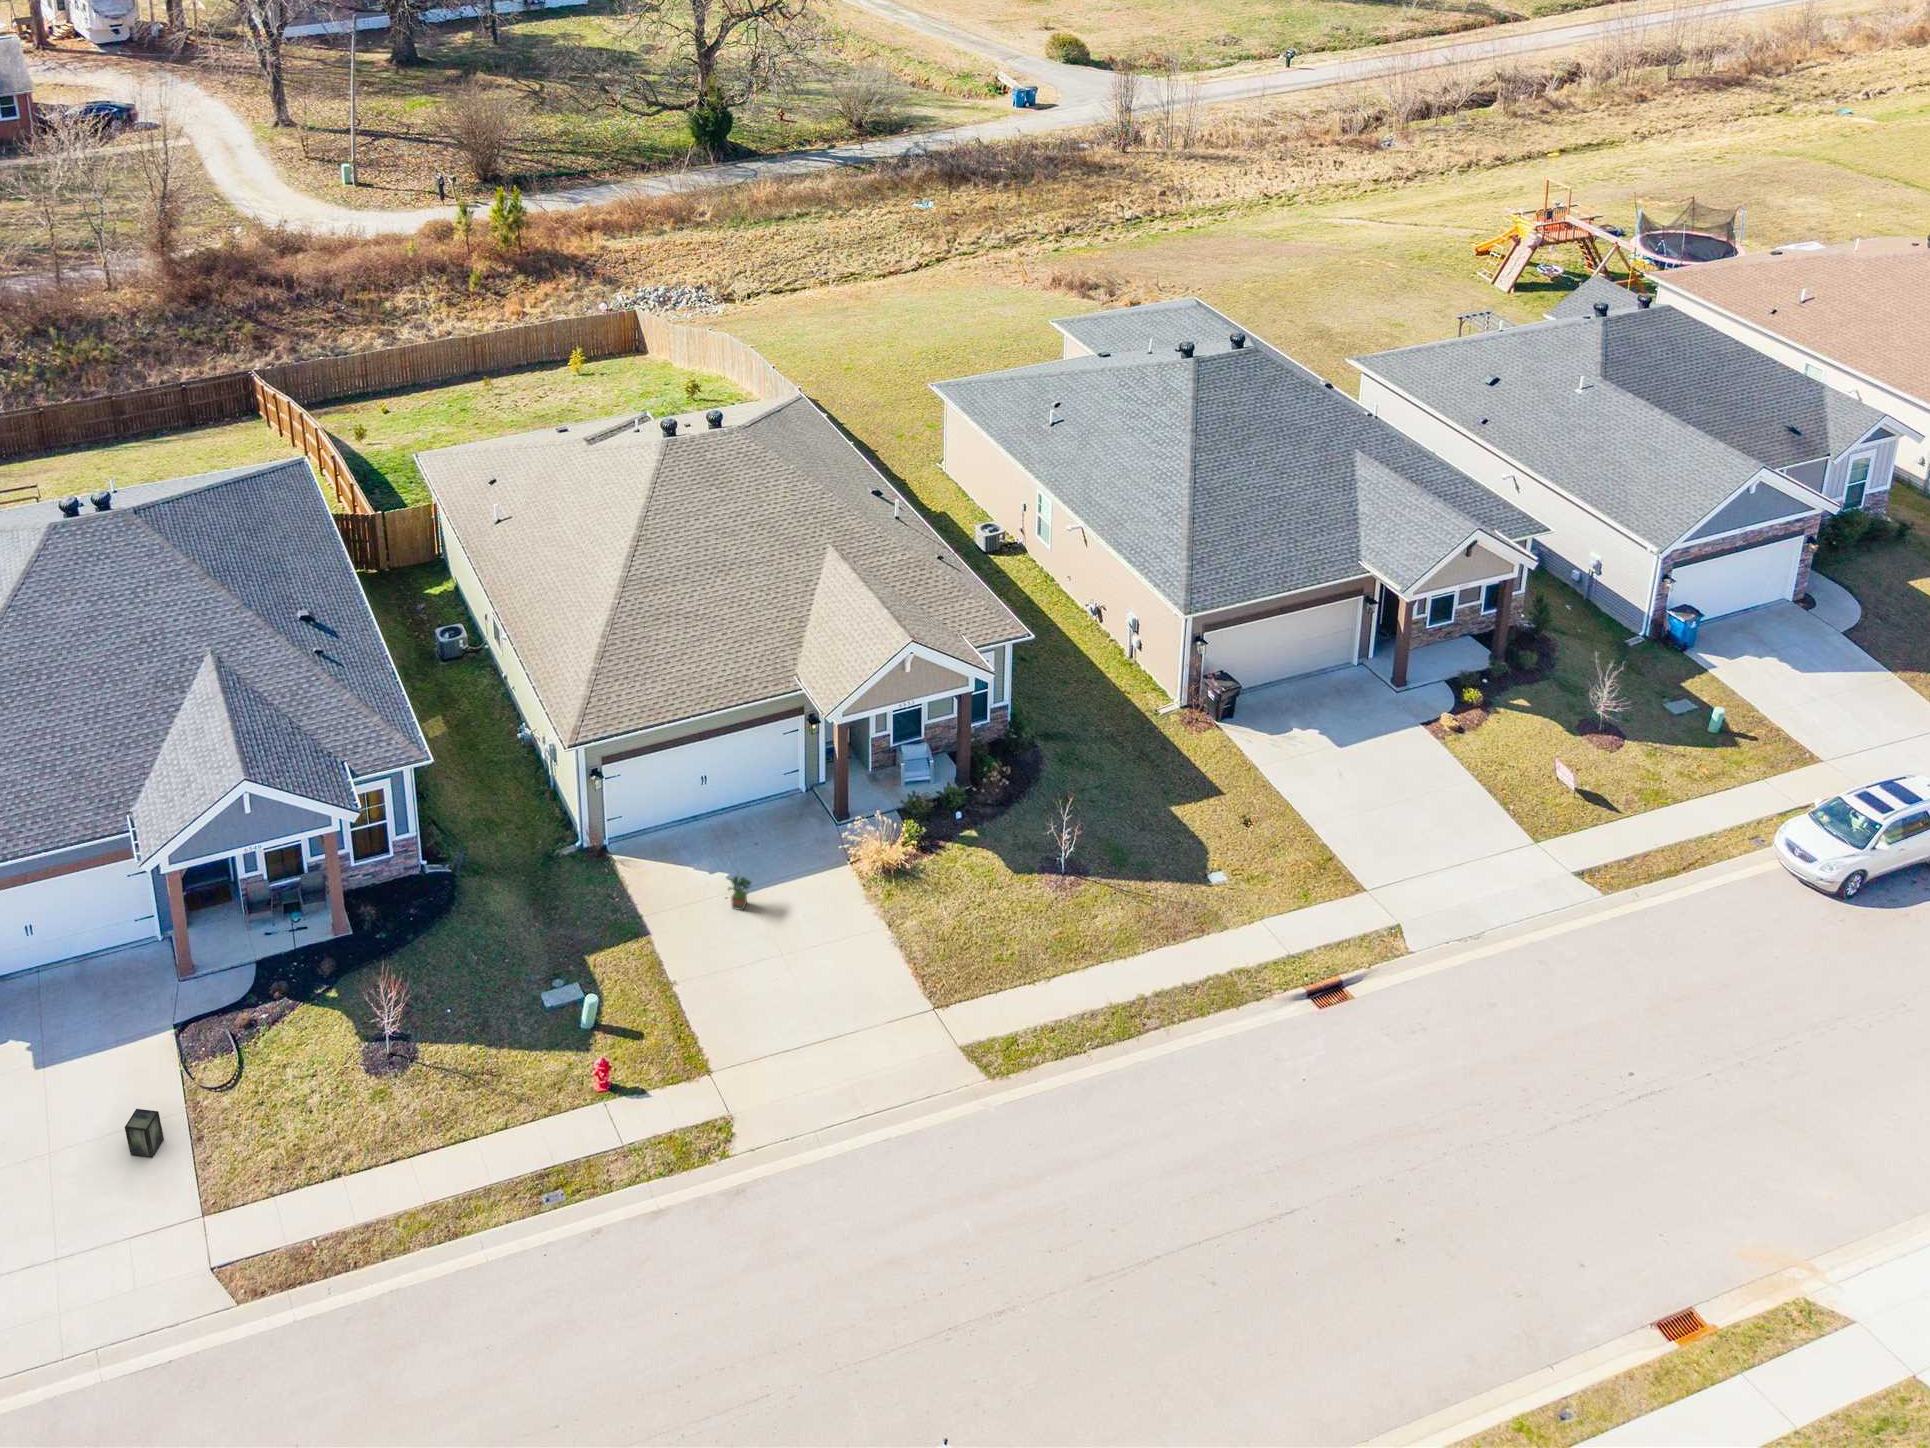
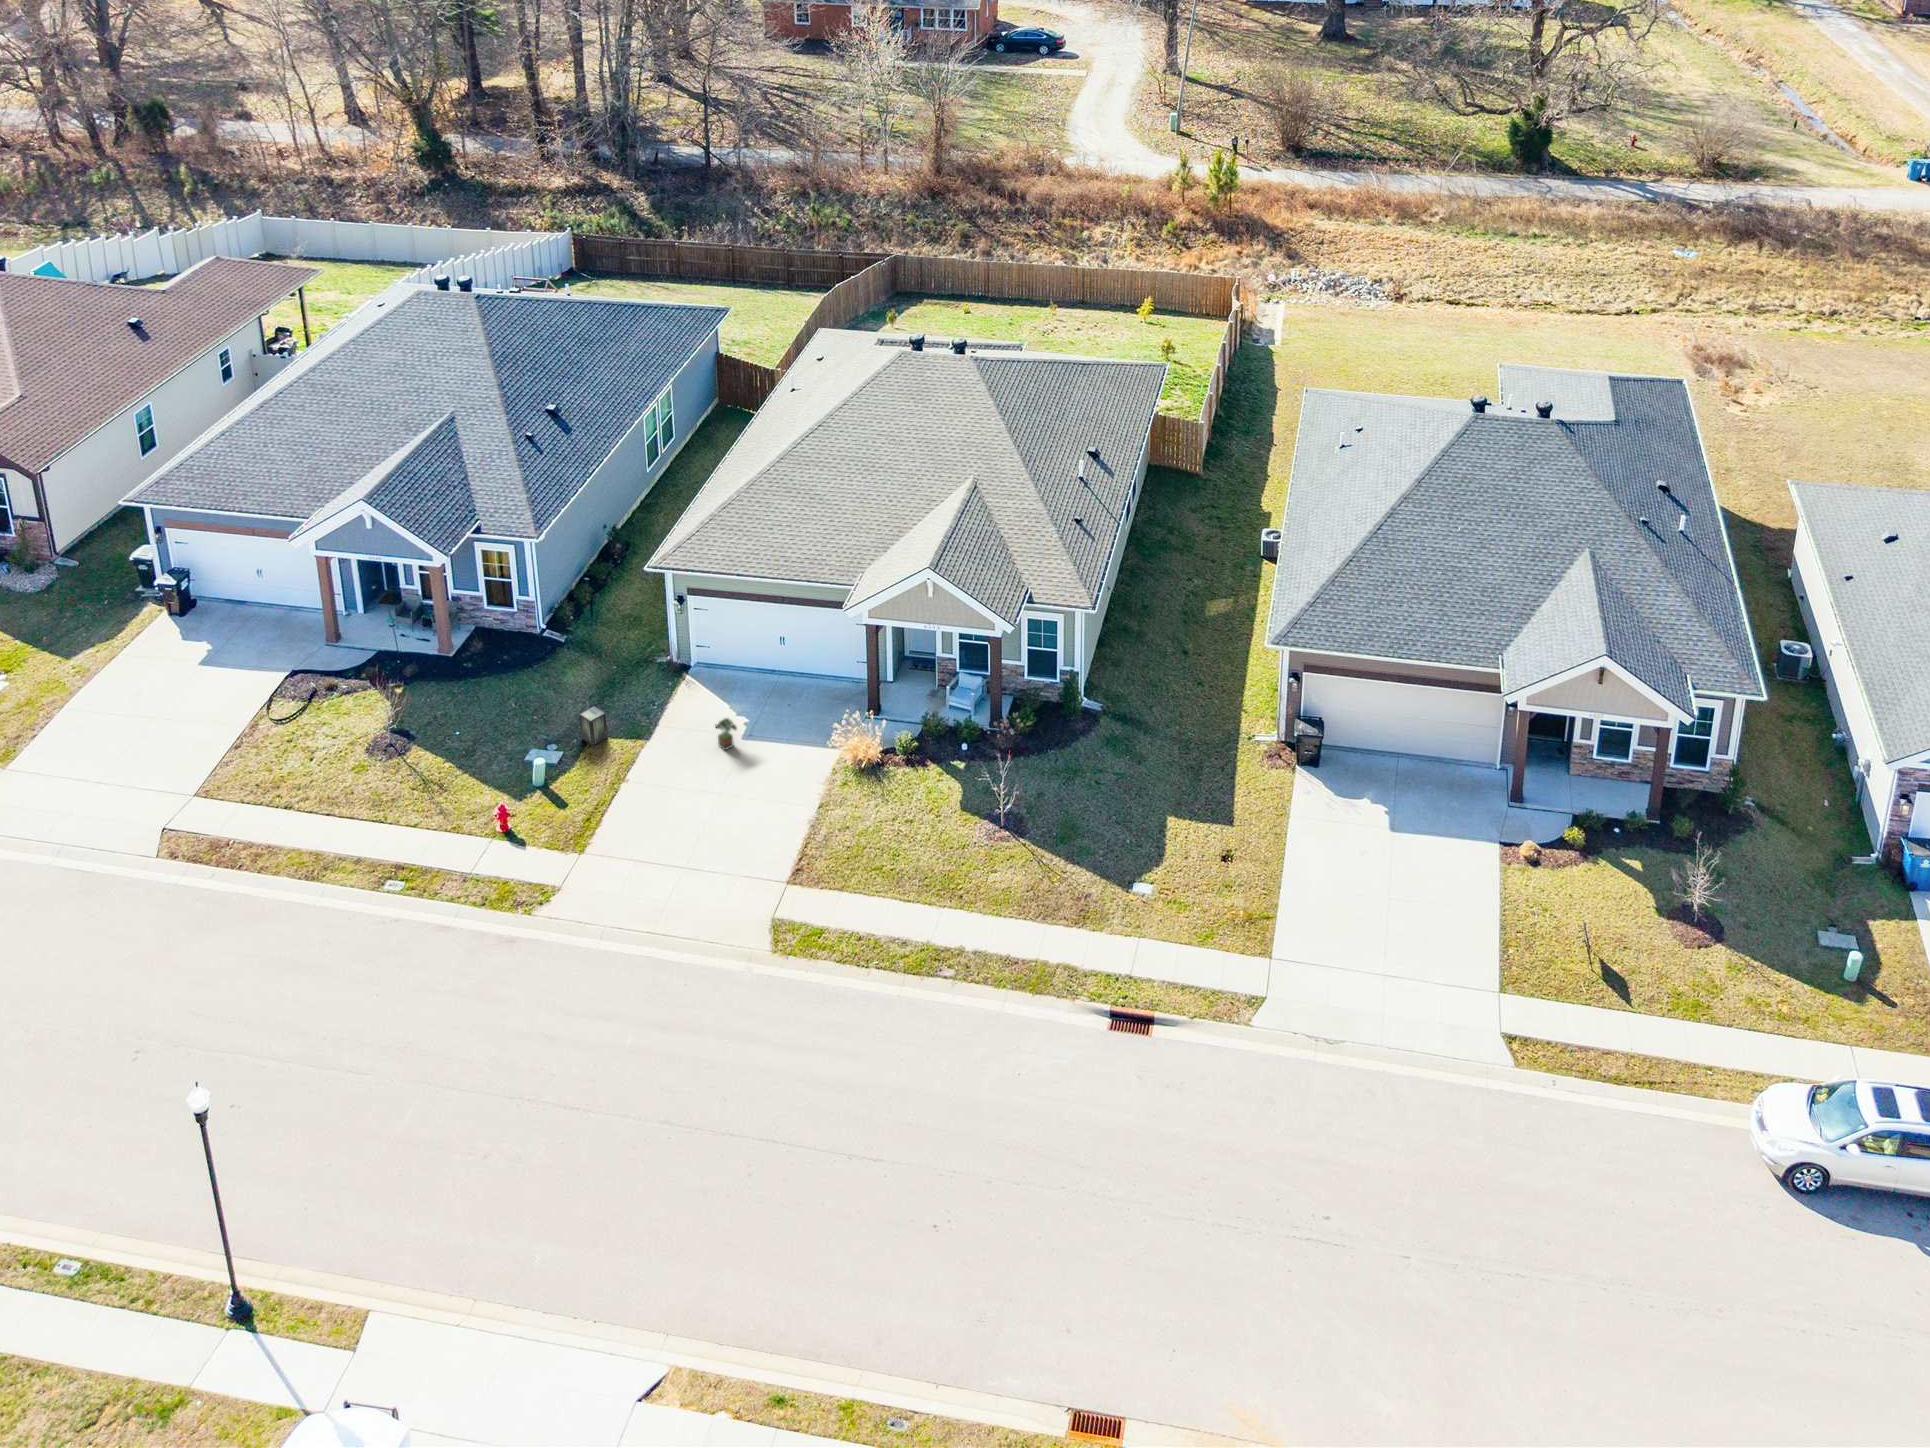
storage box: present [125,1109,164,1158] -> present [579,706,608,746]

